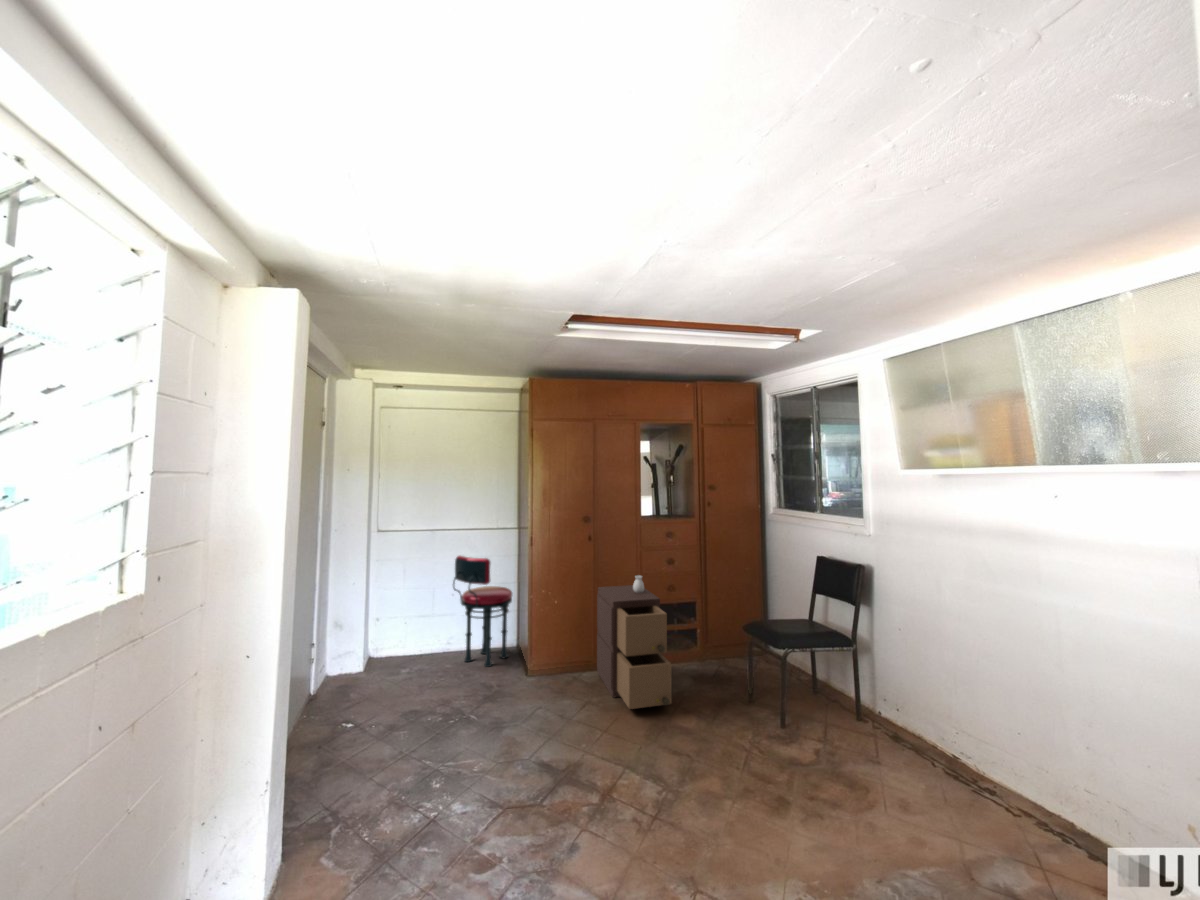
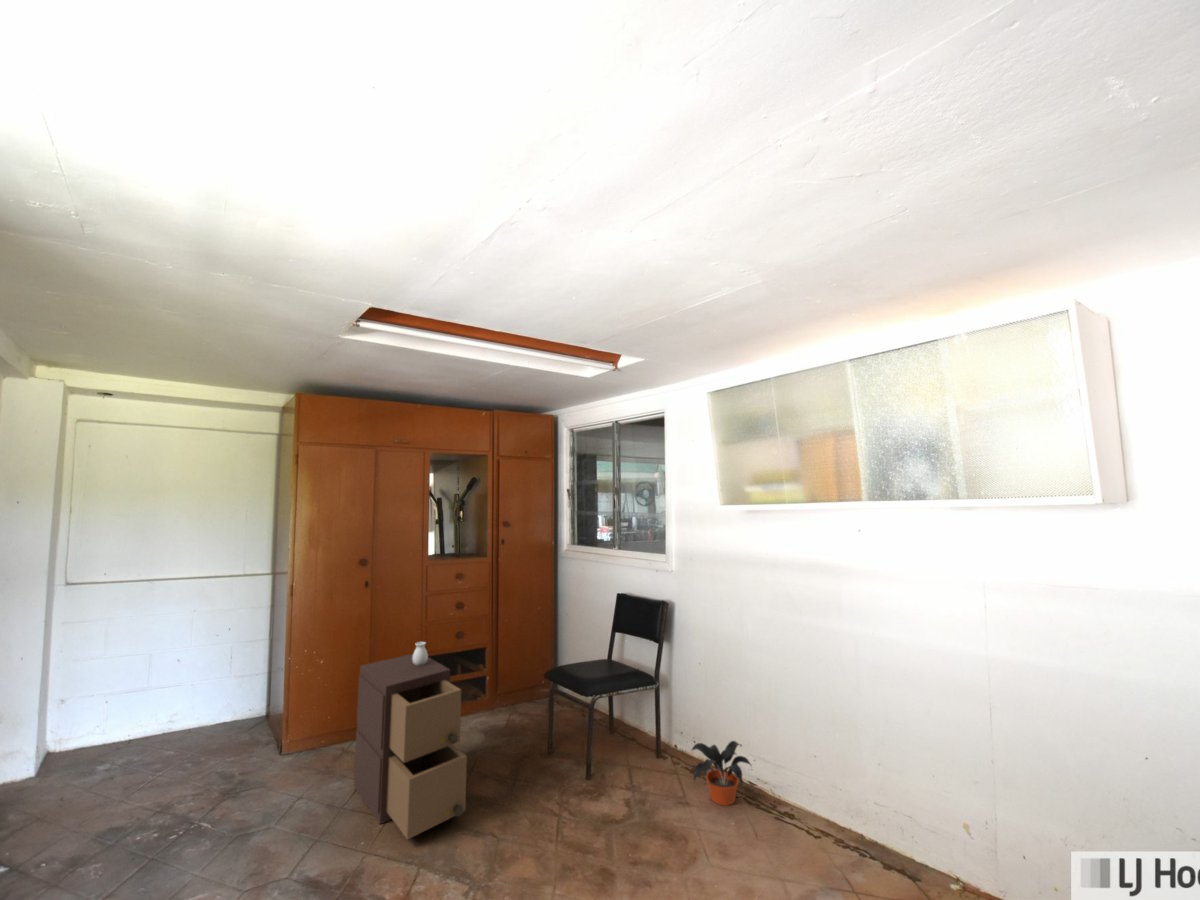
stool: present [453,556,512,667] -> none [85,650,213,832]
potted plant: none [879,703,950,765] -> present [692,741,751,806]

